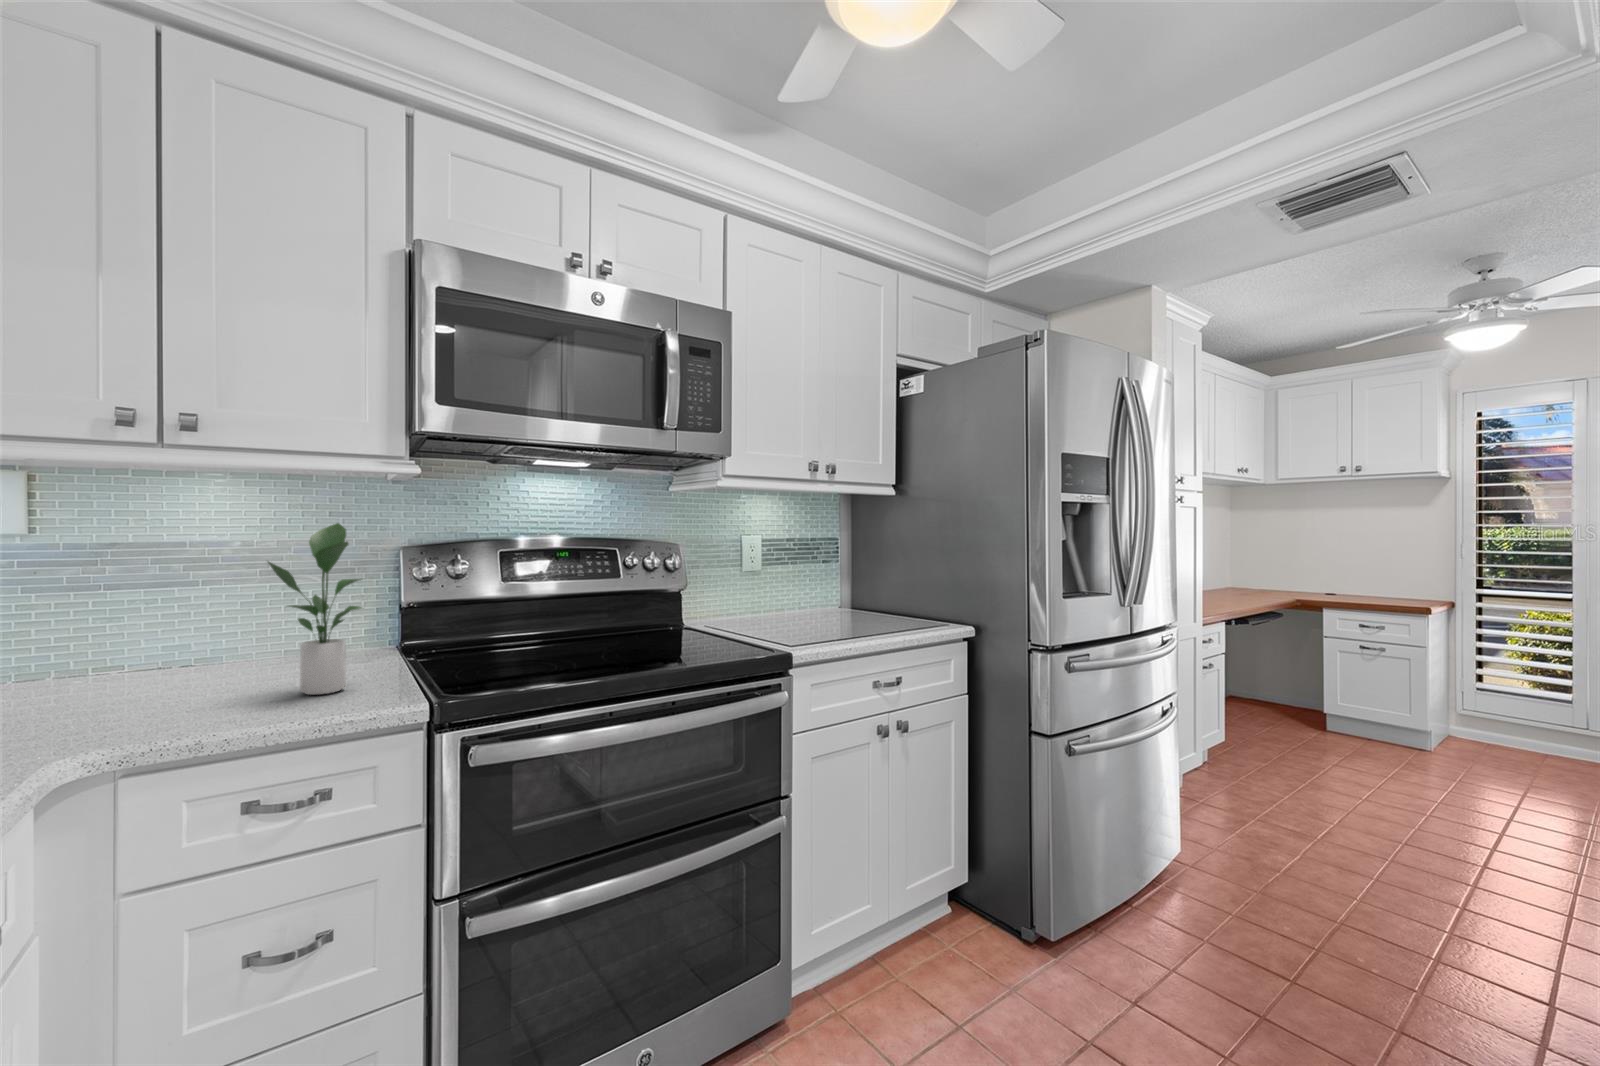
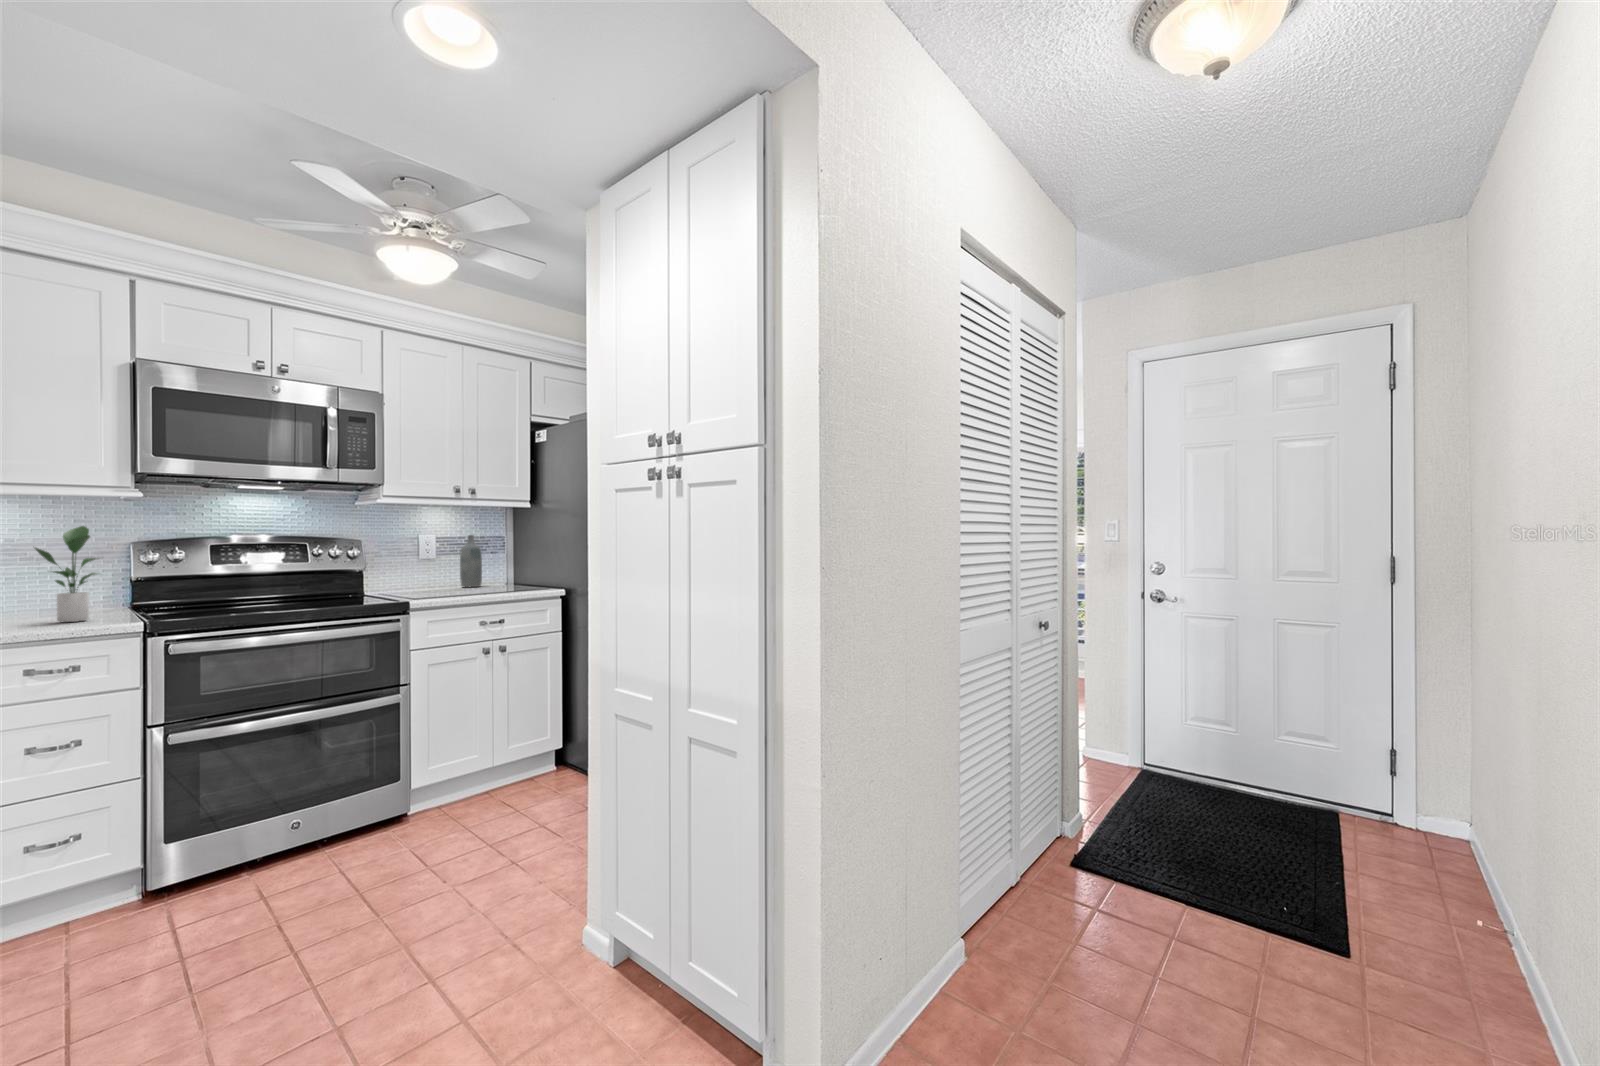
bottle: none [799,537,828,617] -> present [460,535,482,587]

